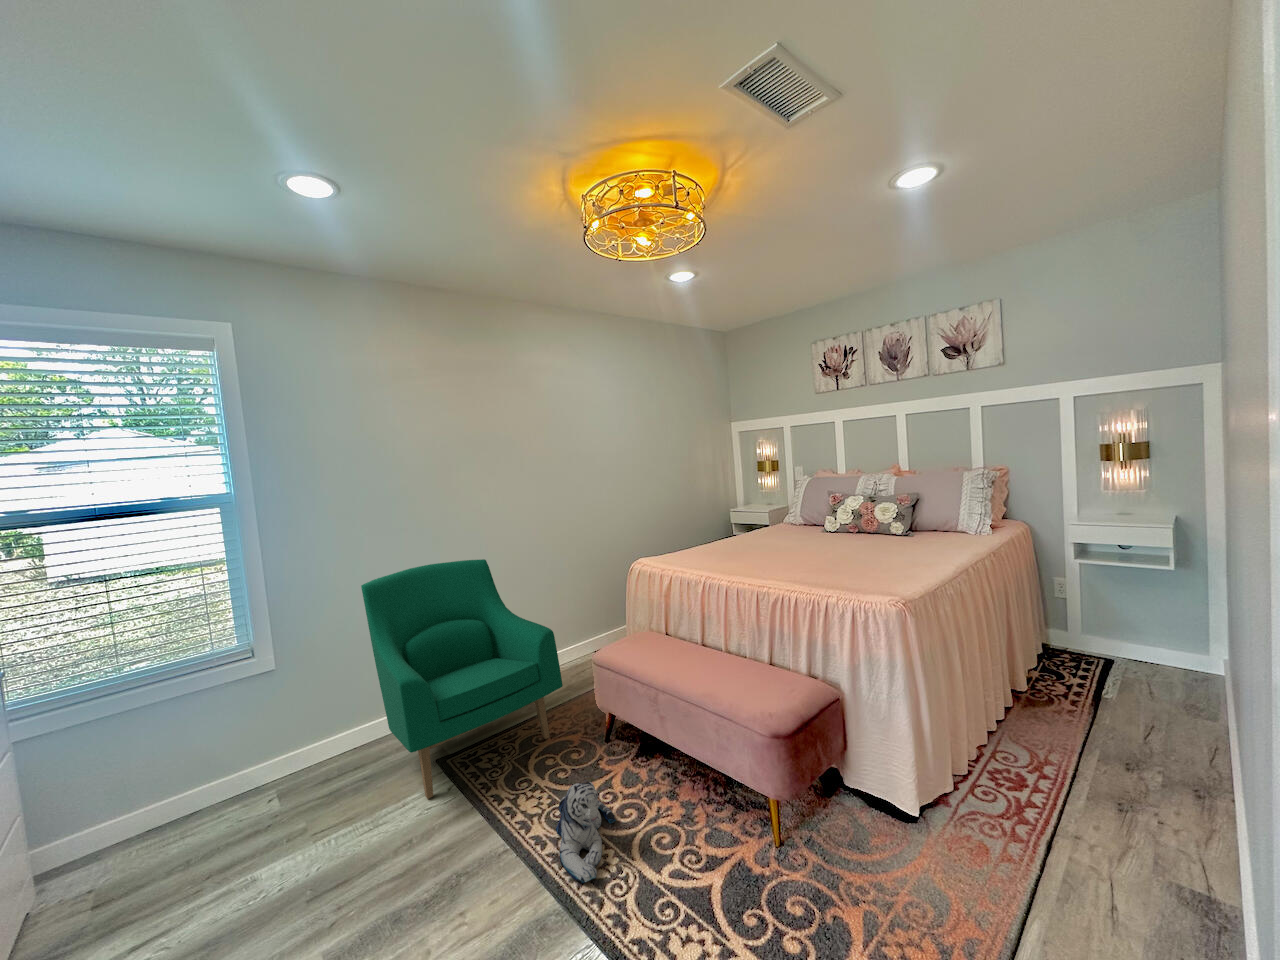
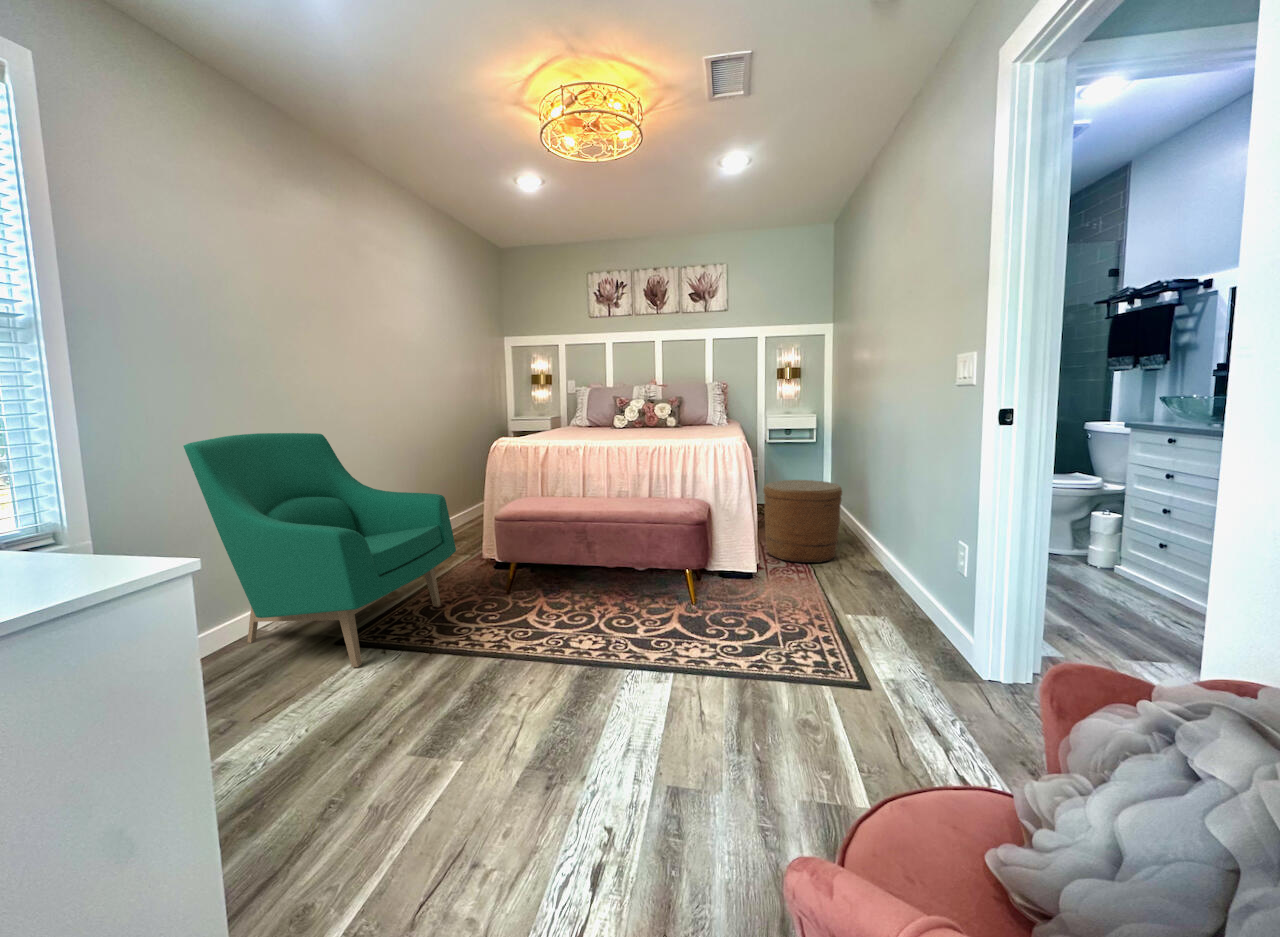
woven basket: none [976,658,1143,838] -> present [764,480,842,562]
plush toy: present [555,782,616,883] -> none [522,588,598,656]

